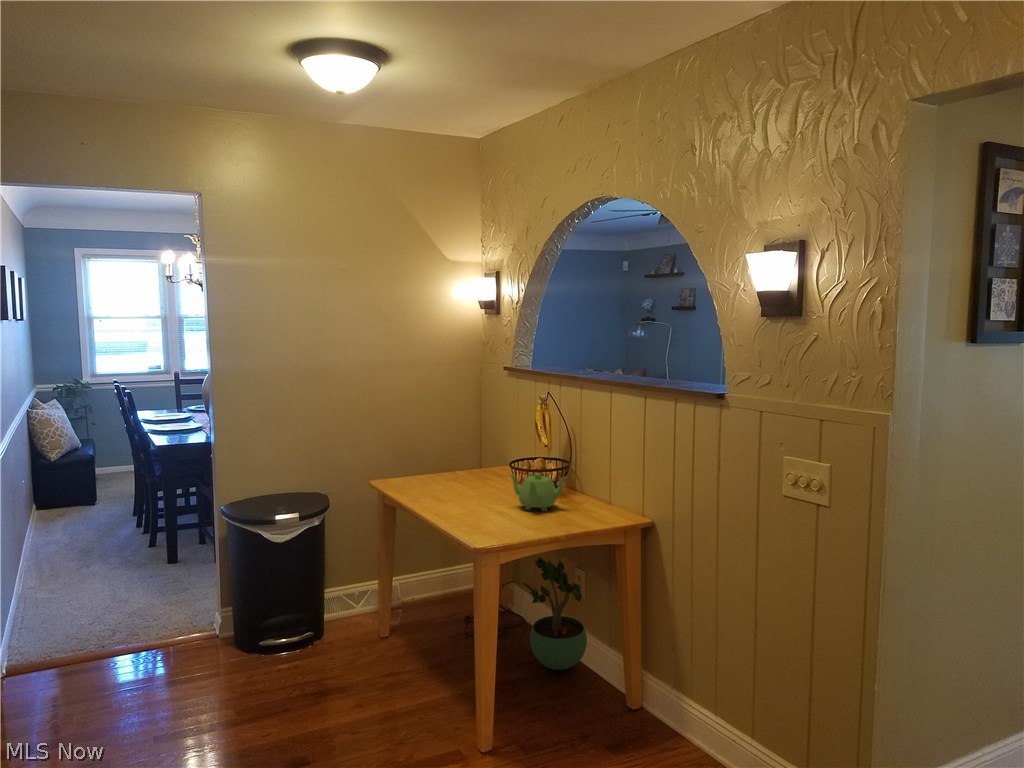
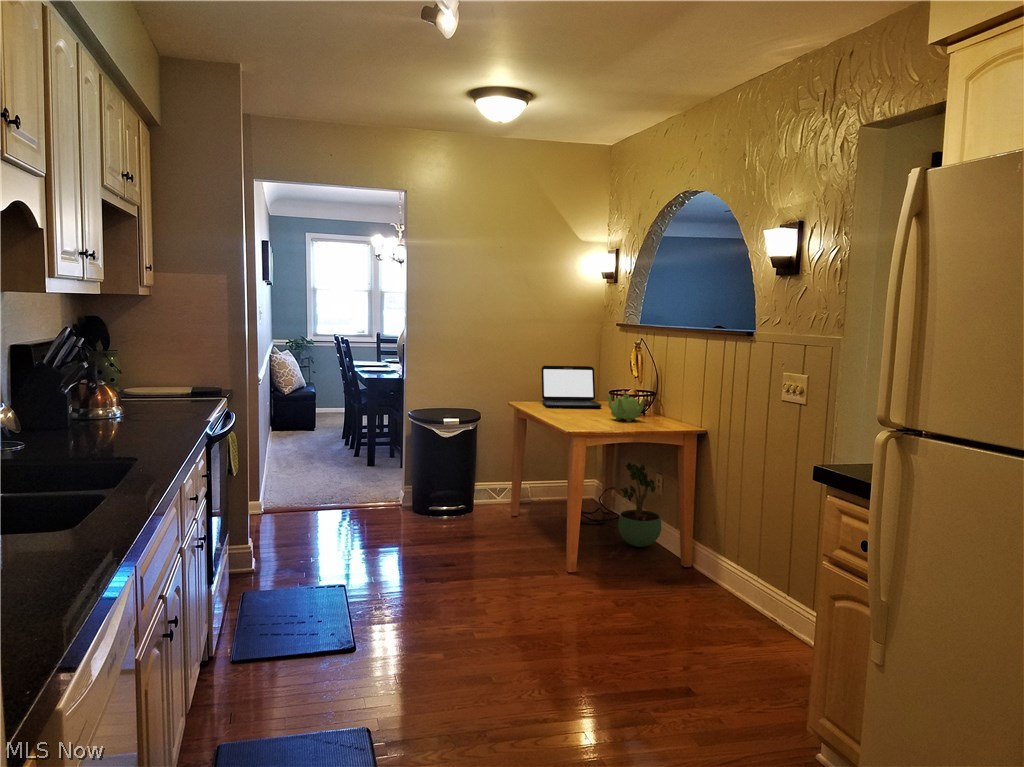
laptop: none [409,425,494,489] -> present [542,366,602,409]

